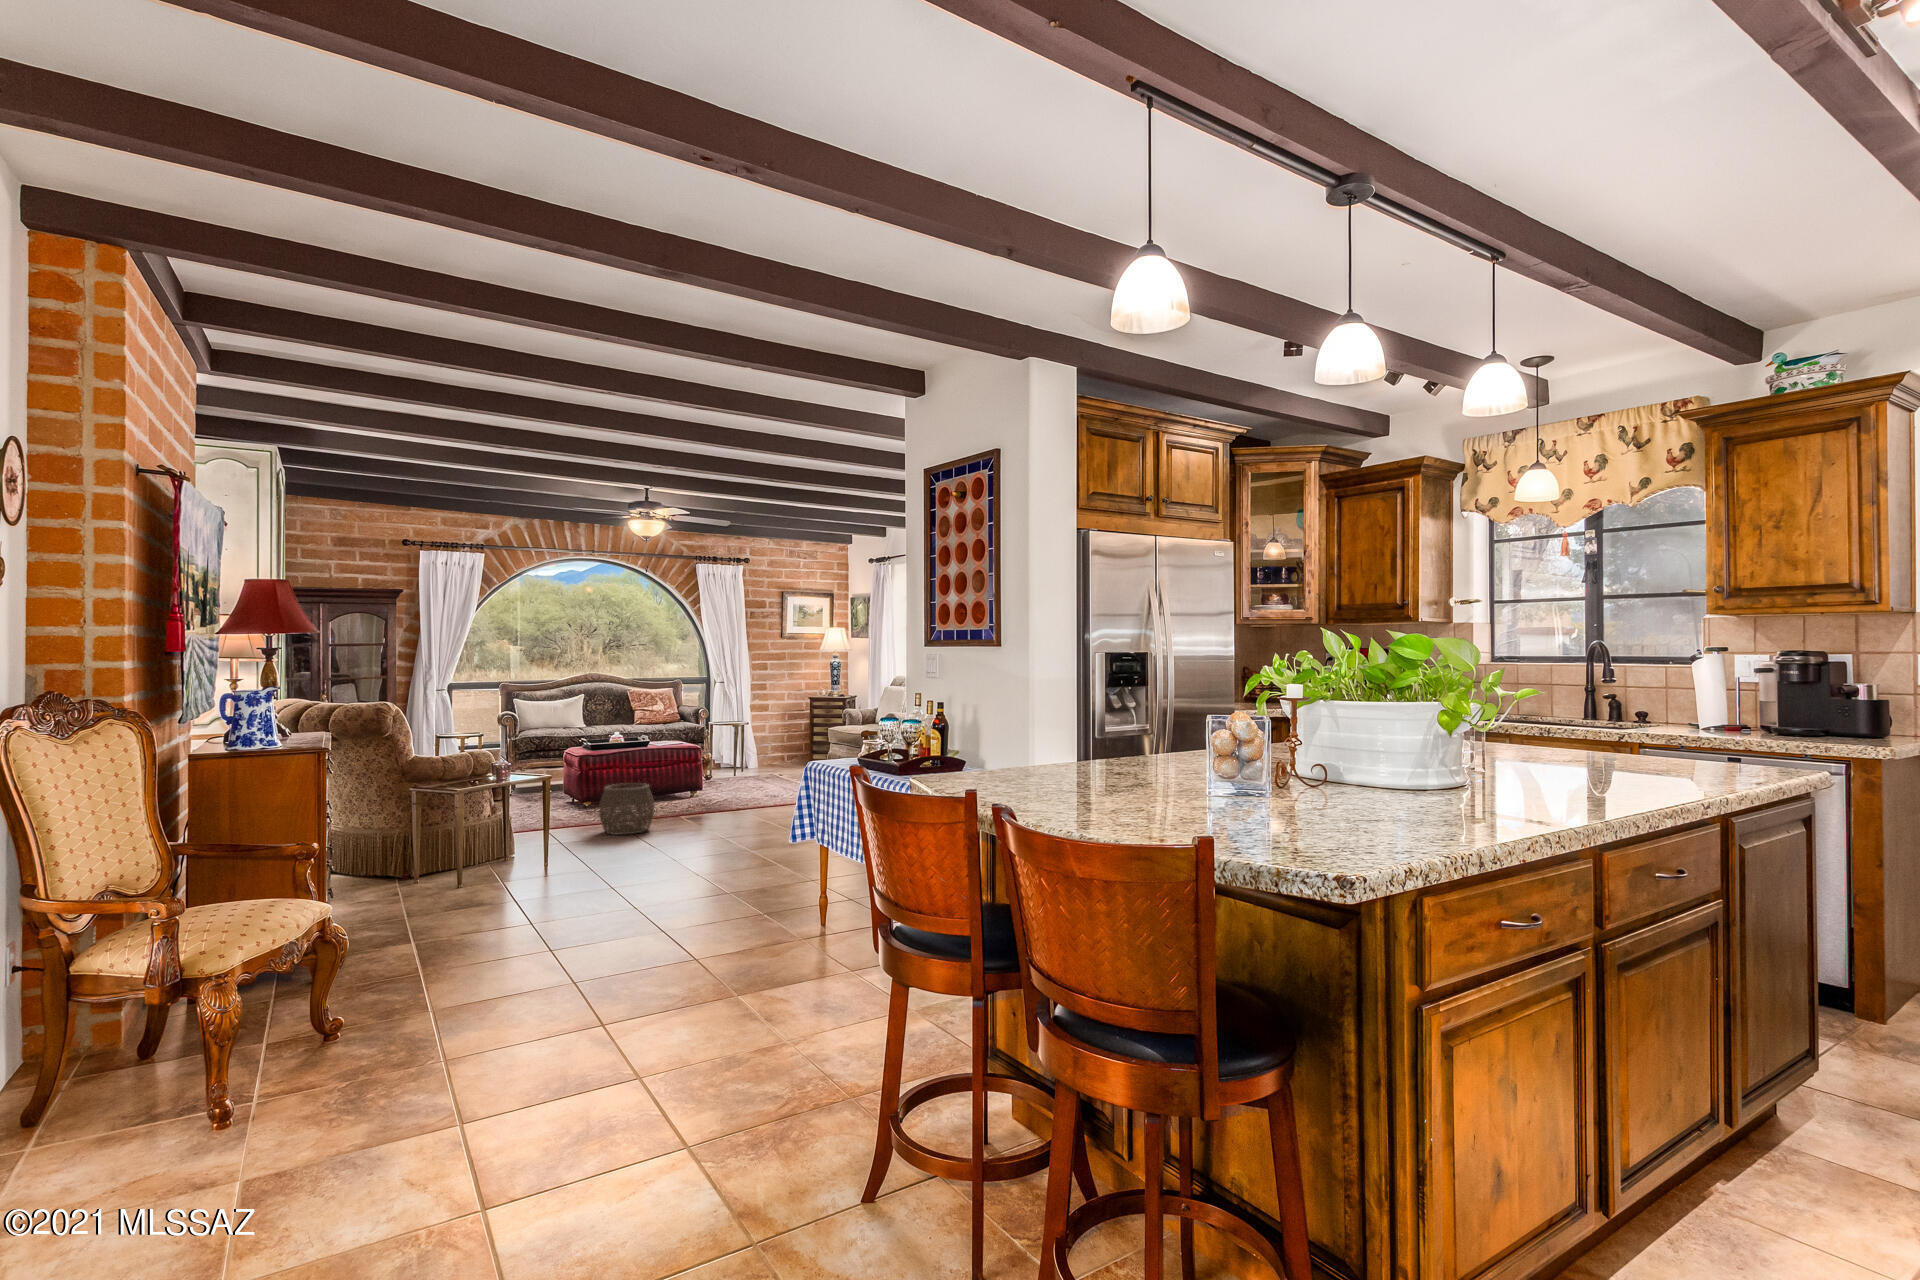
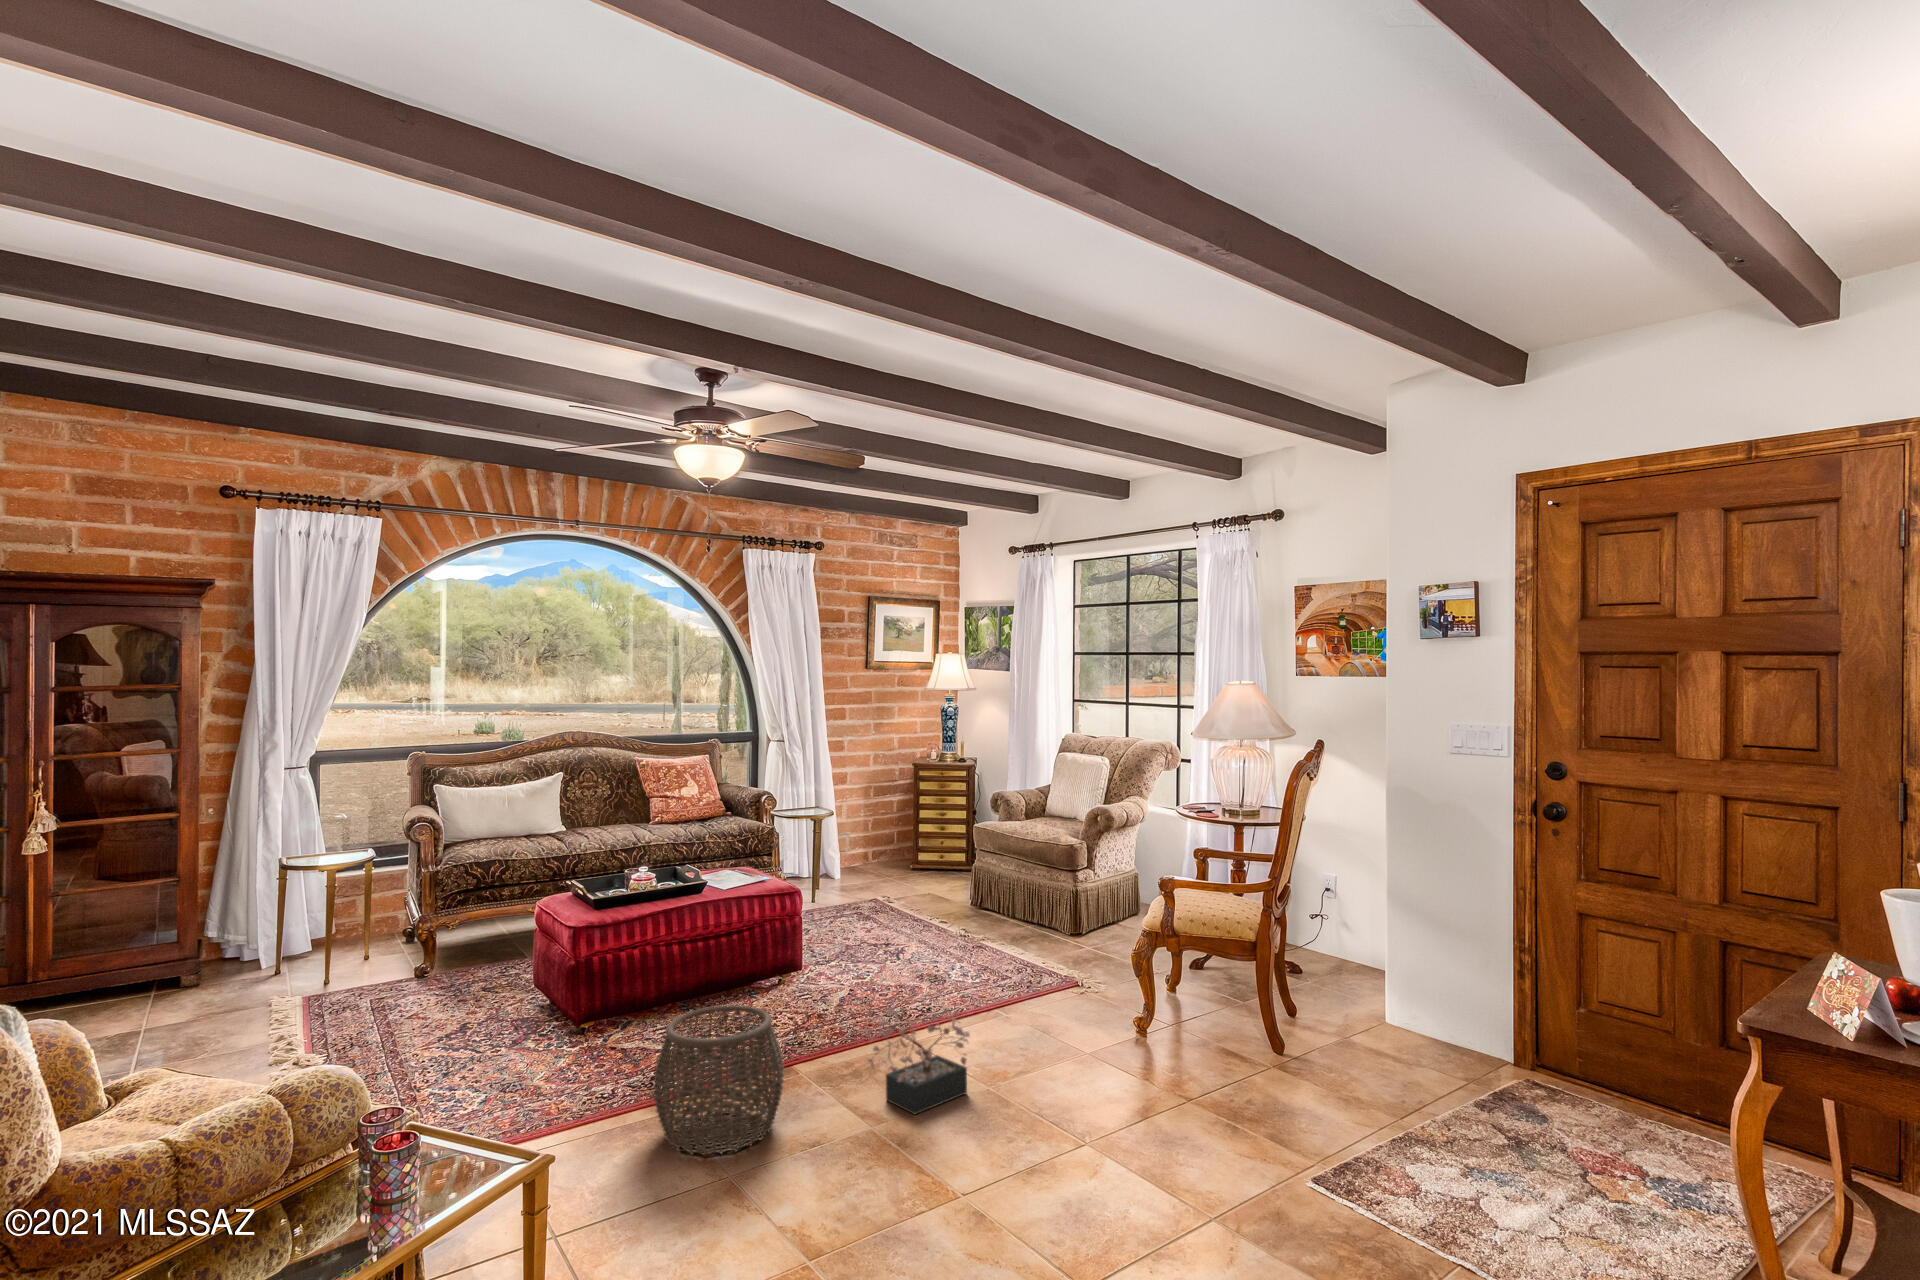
decorative plant: none [691,784,744,829] -> present [864,1006,970,1114]

